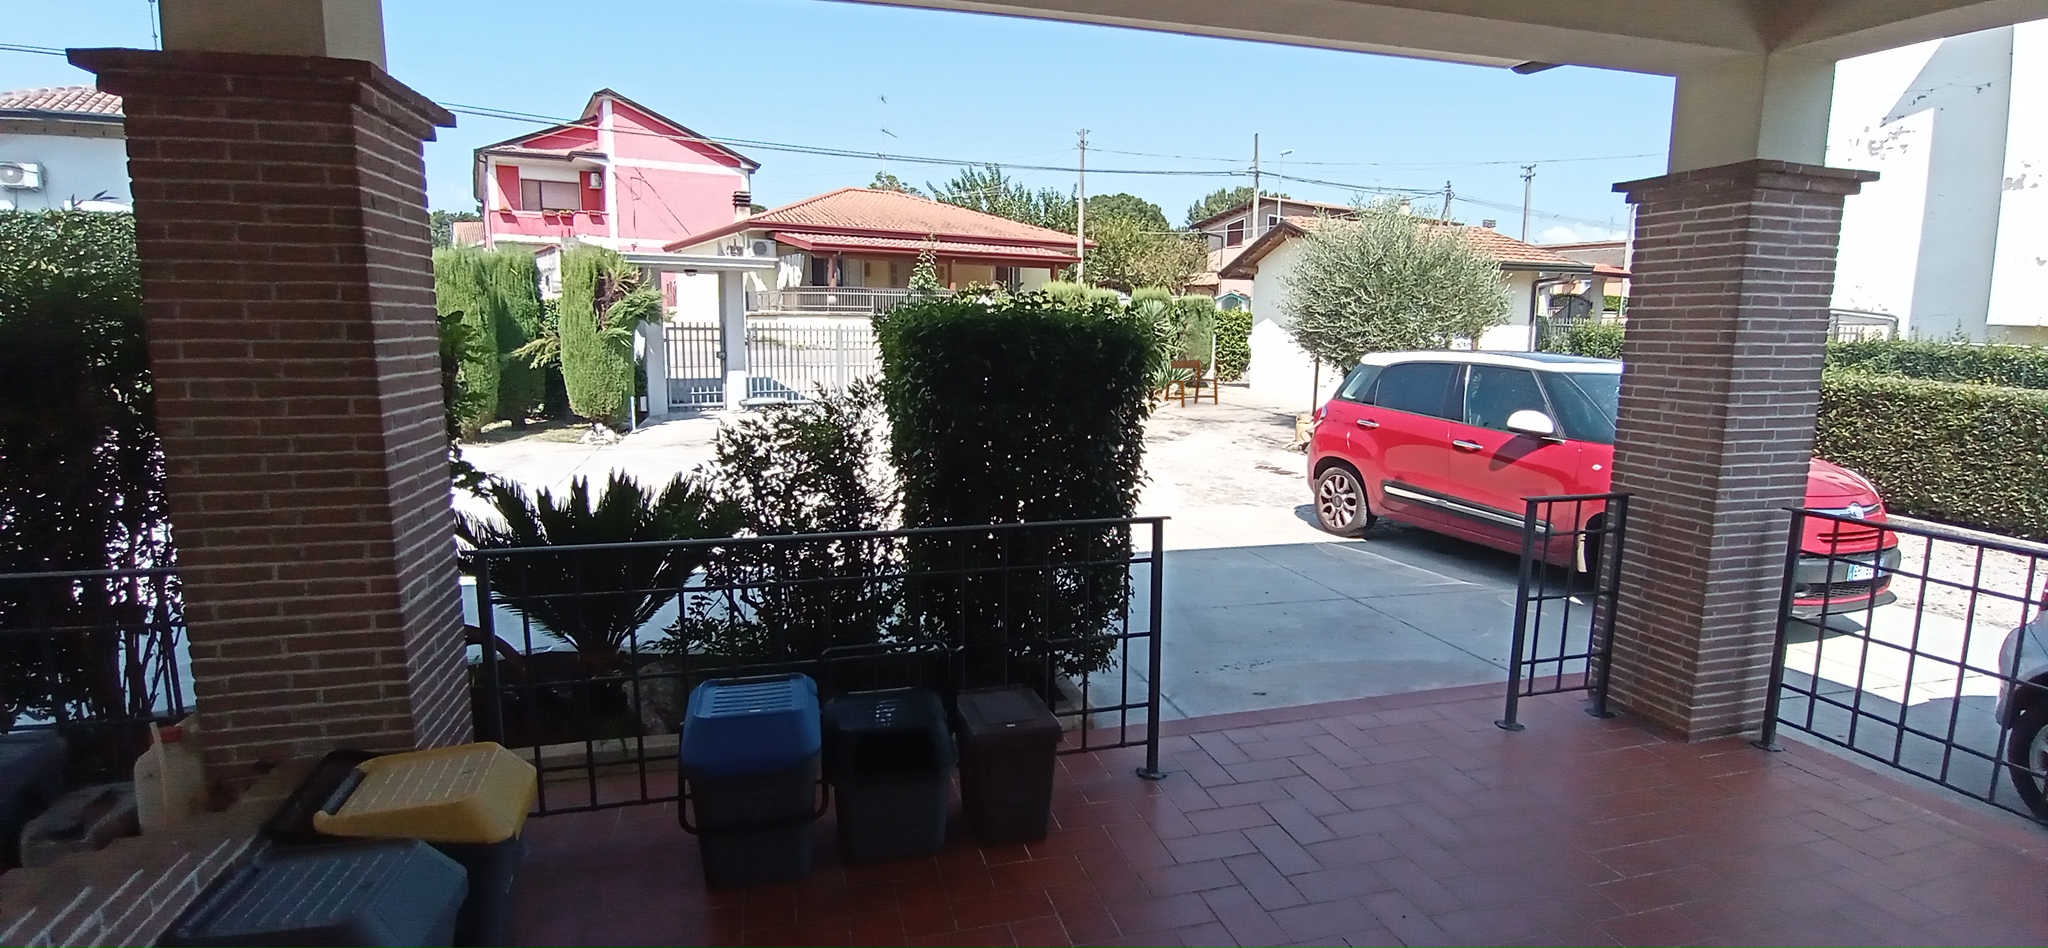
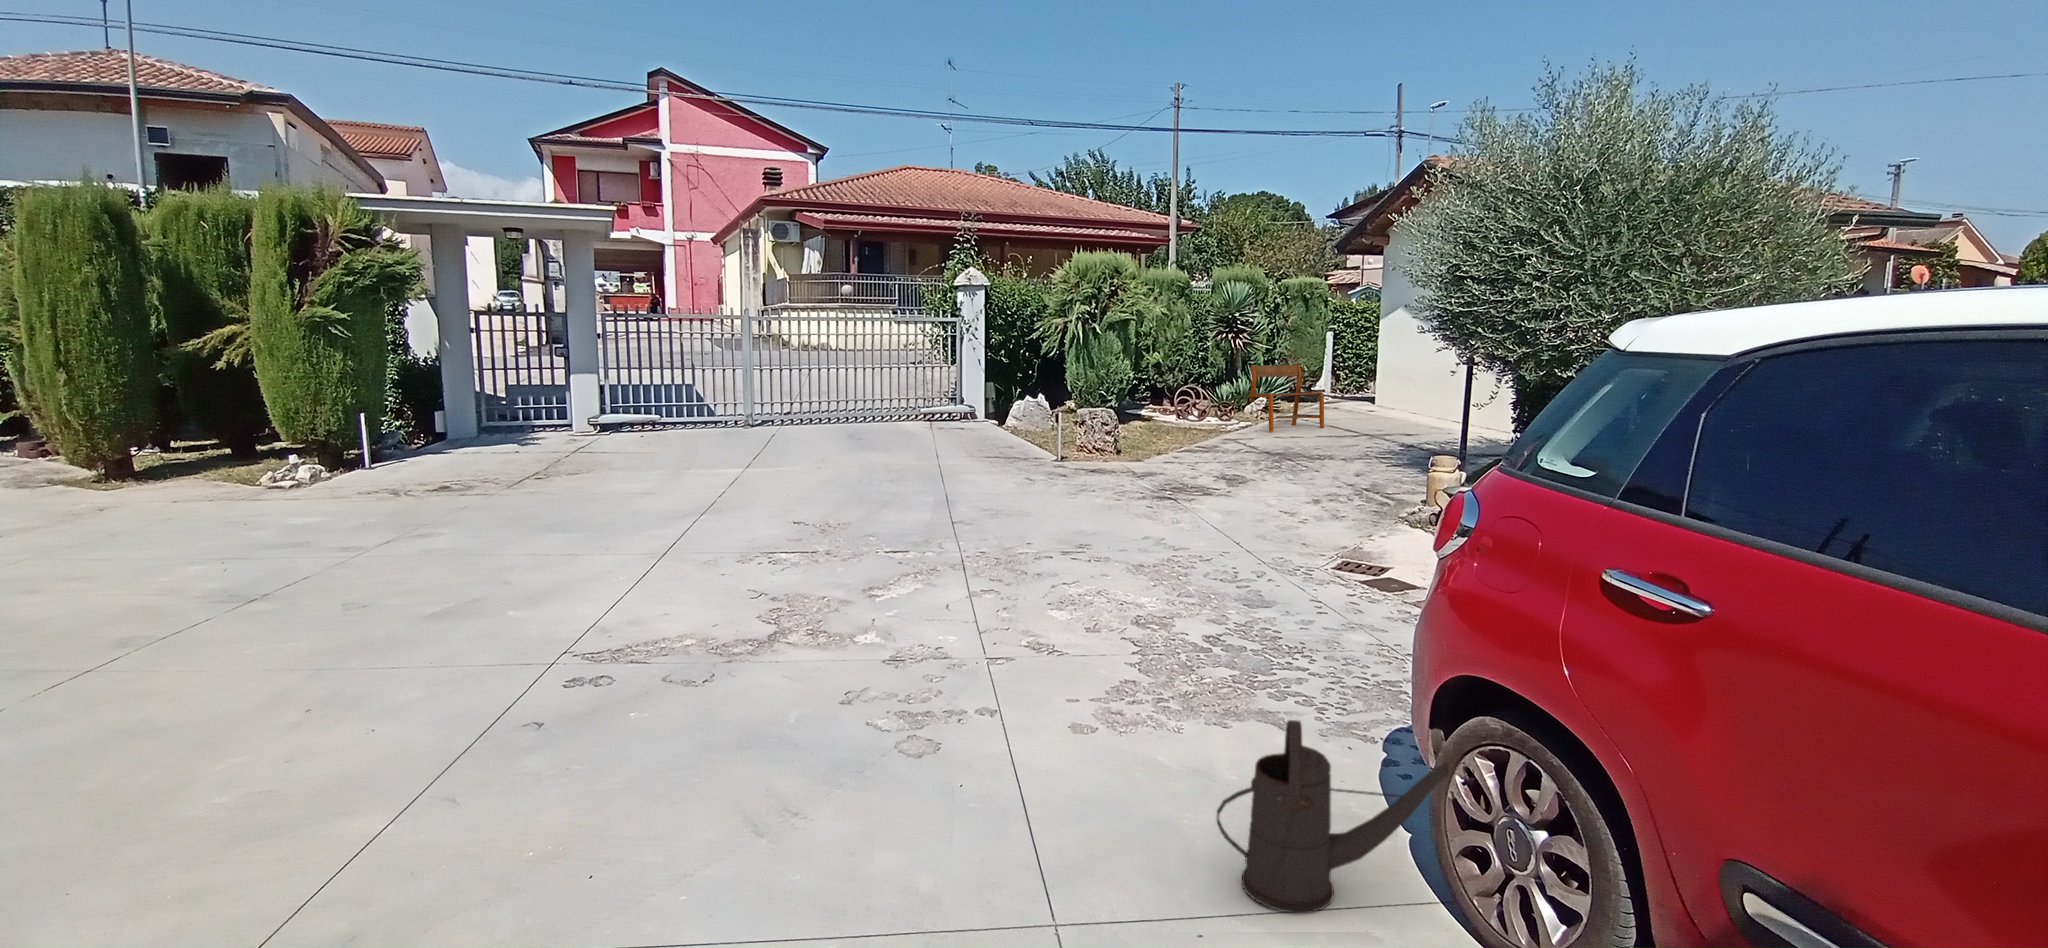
watering can: none [1255,478,1325,535] -> present [1217,720,1449,913]

